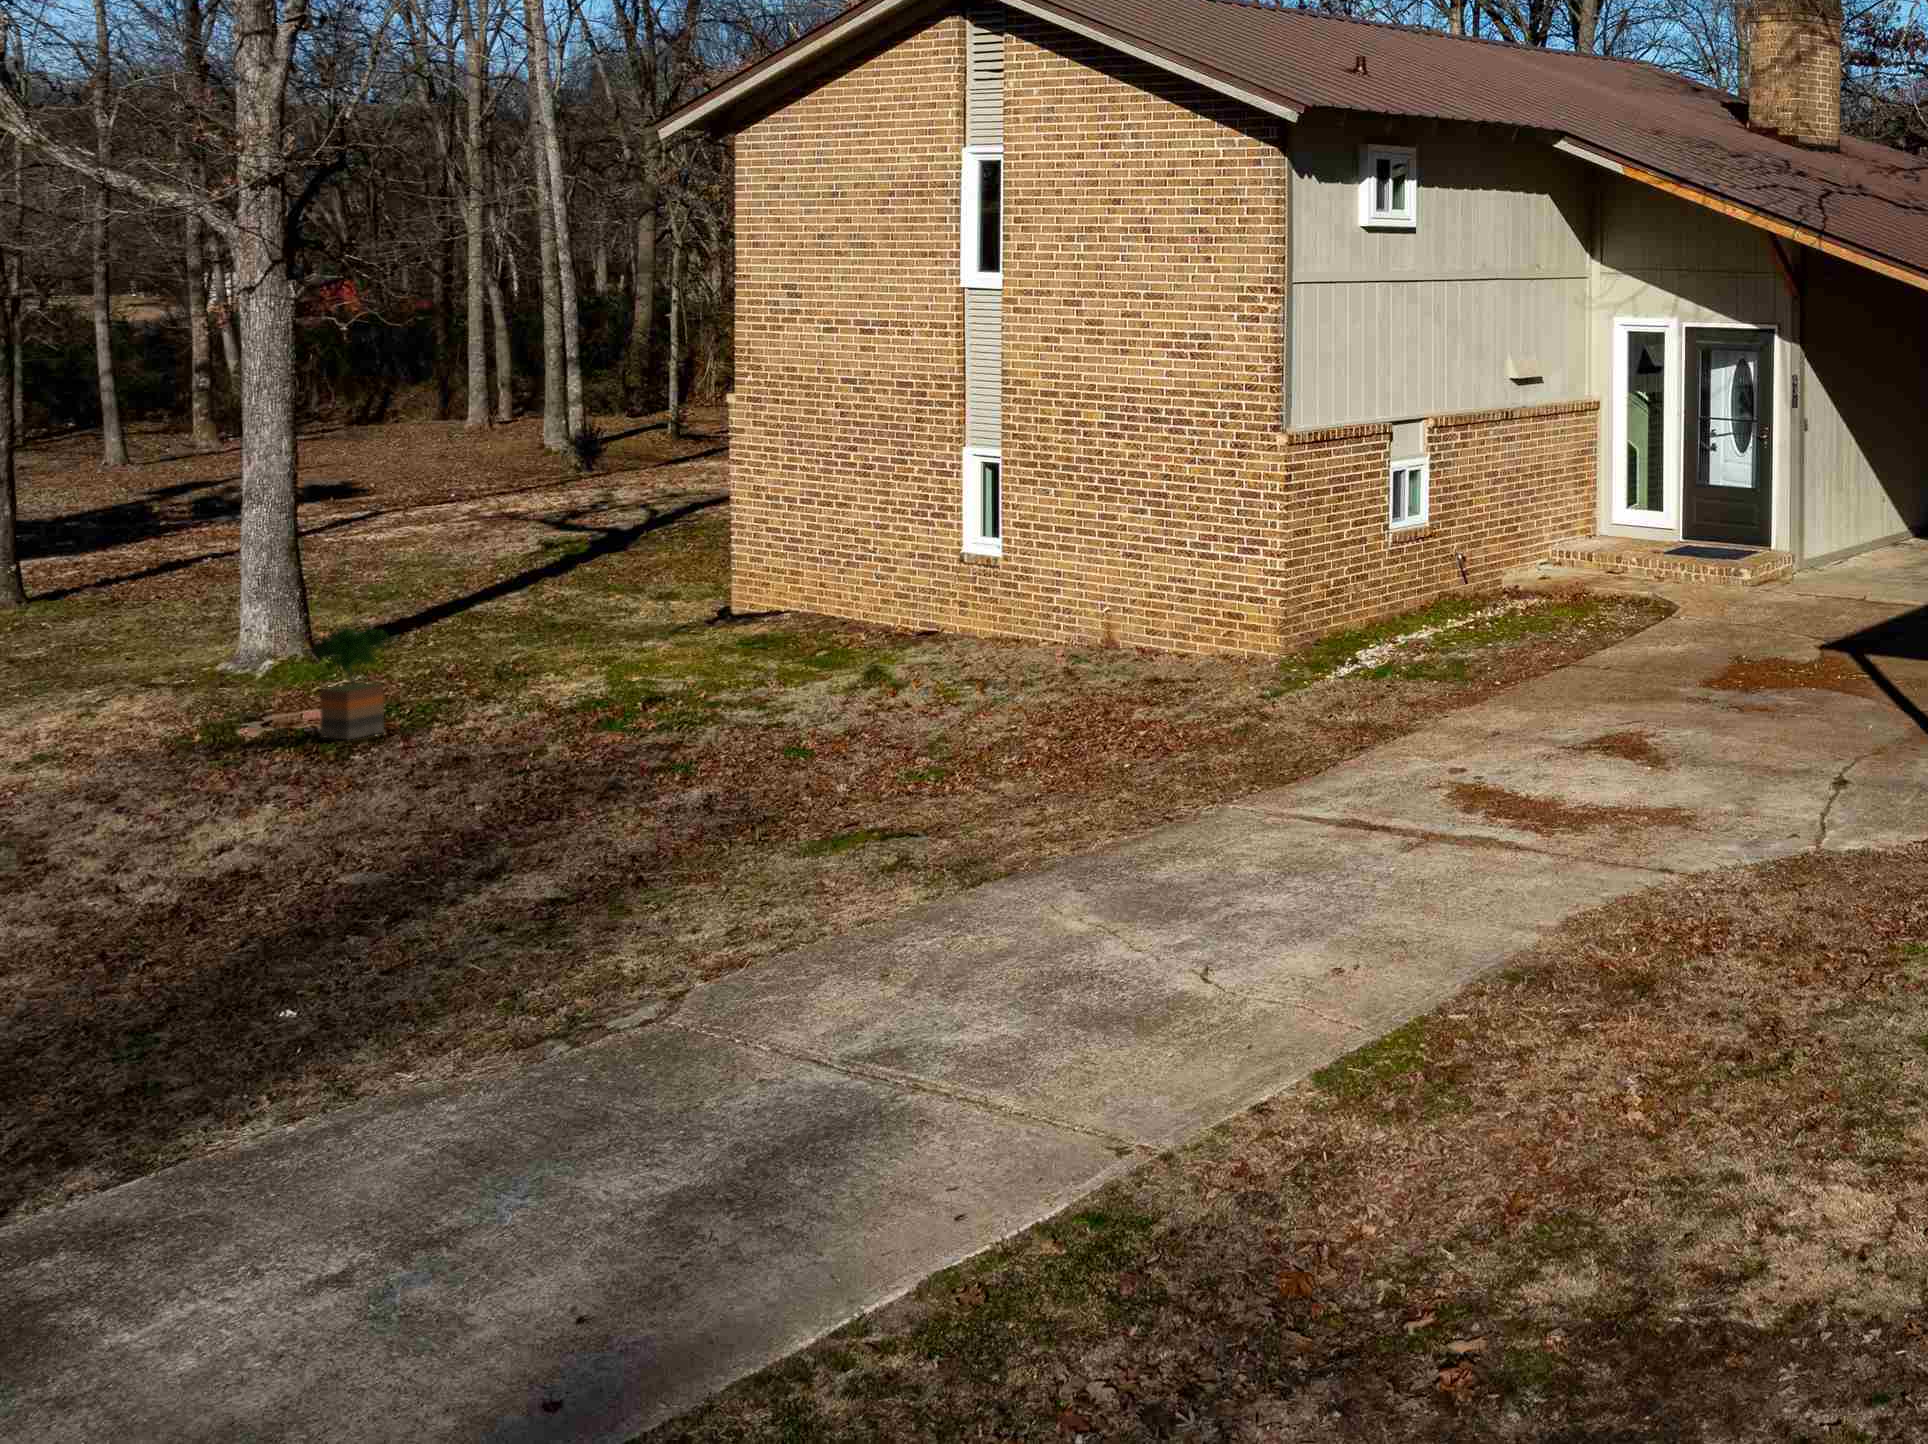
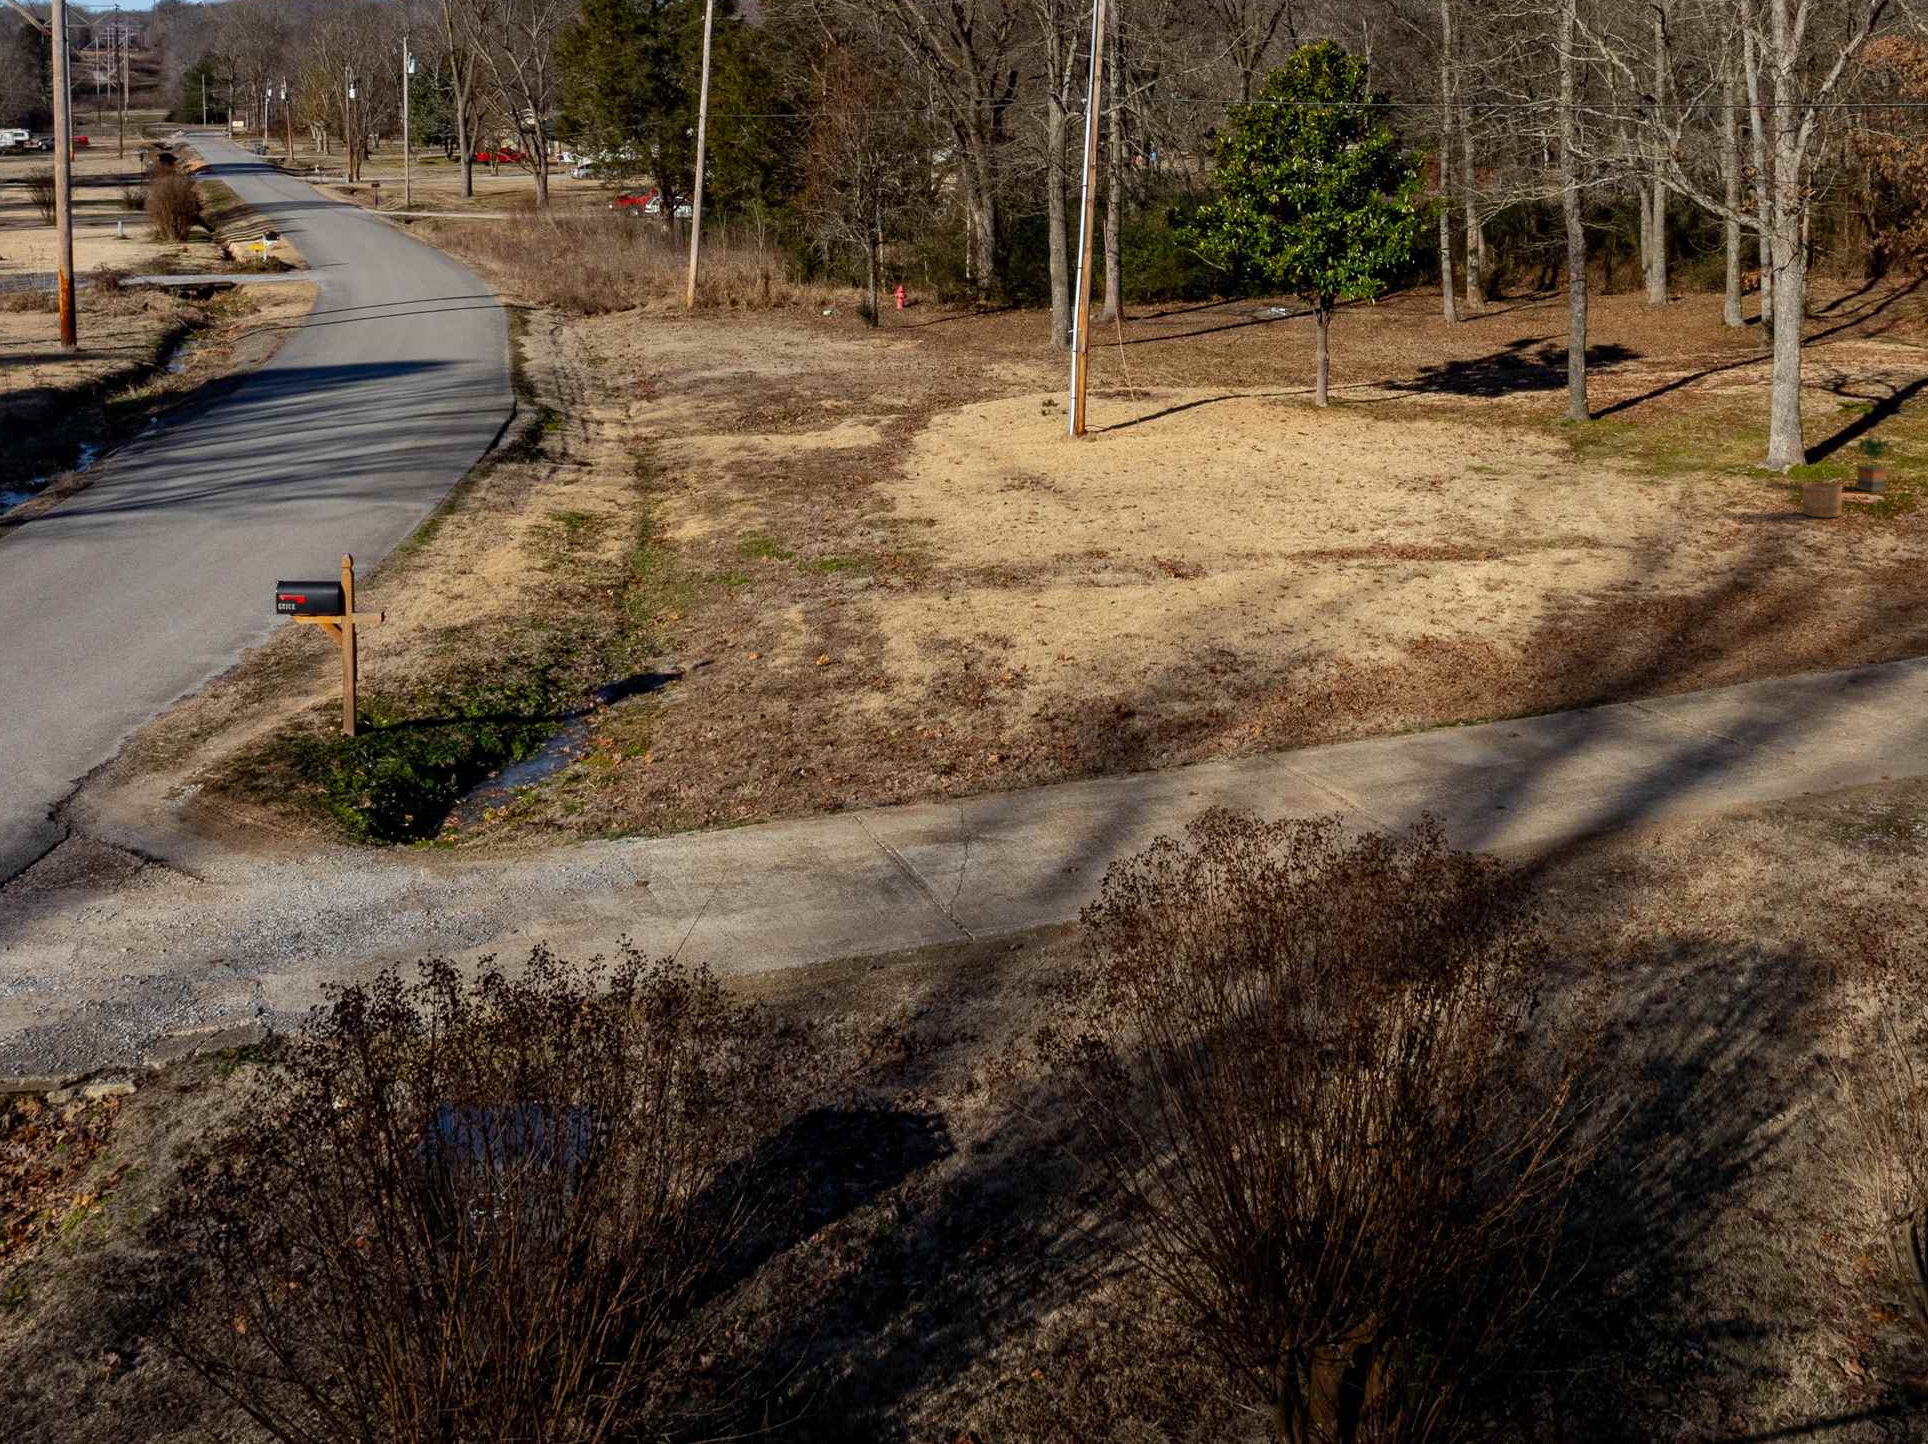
wooden bucket: none [42,742,153,831] -> present [1802,482,1842,518]

